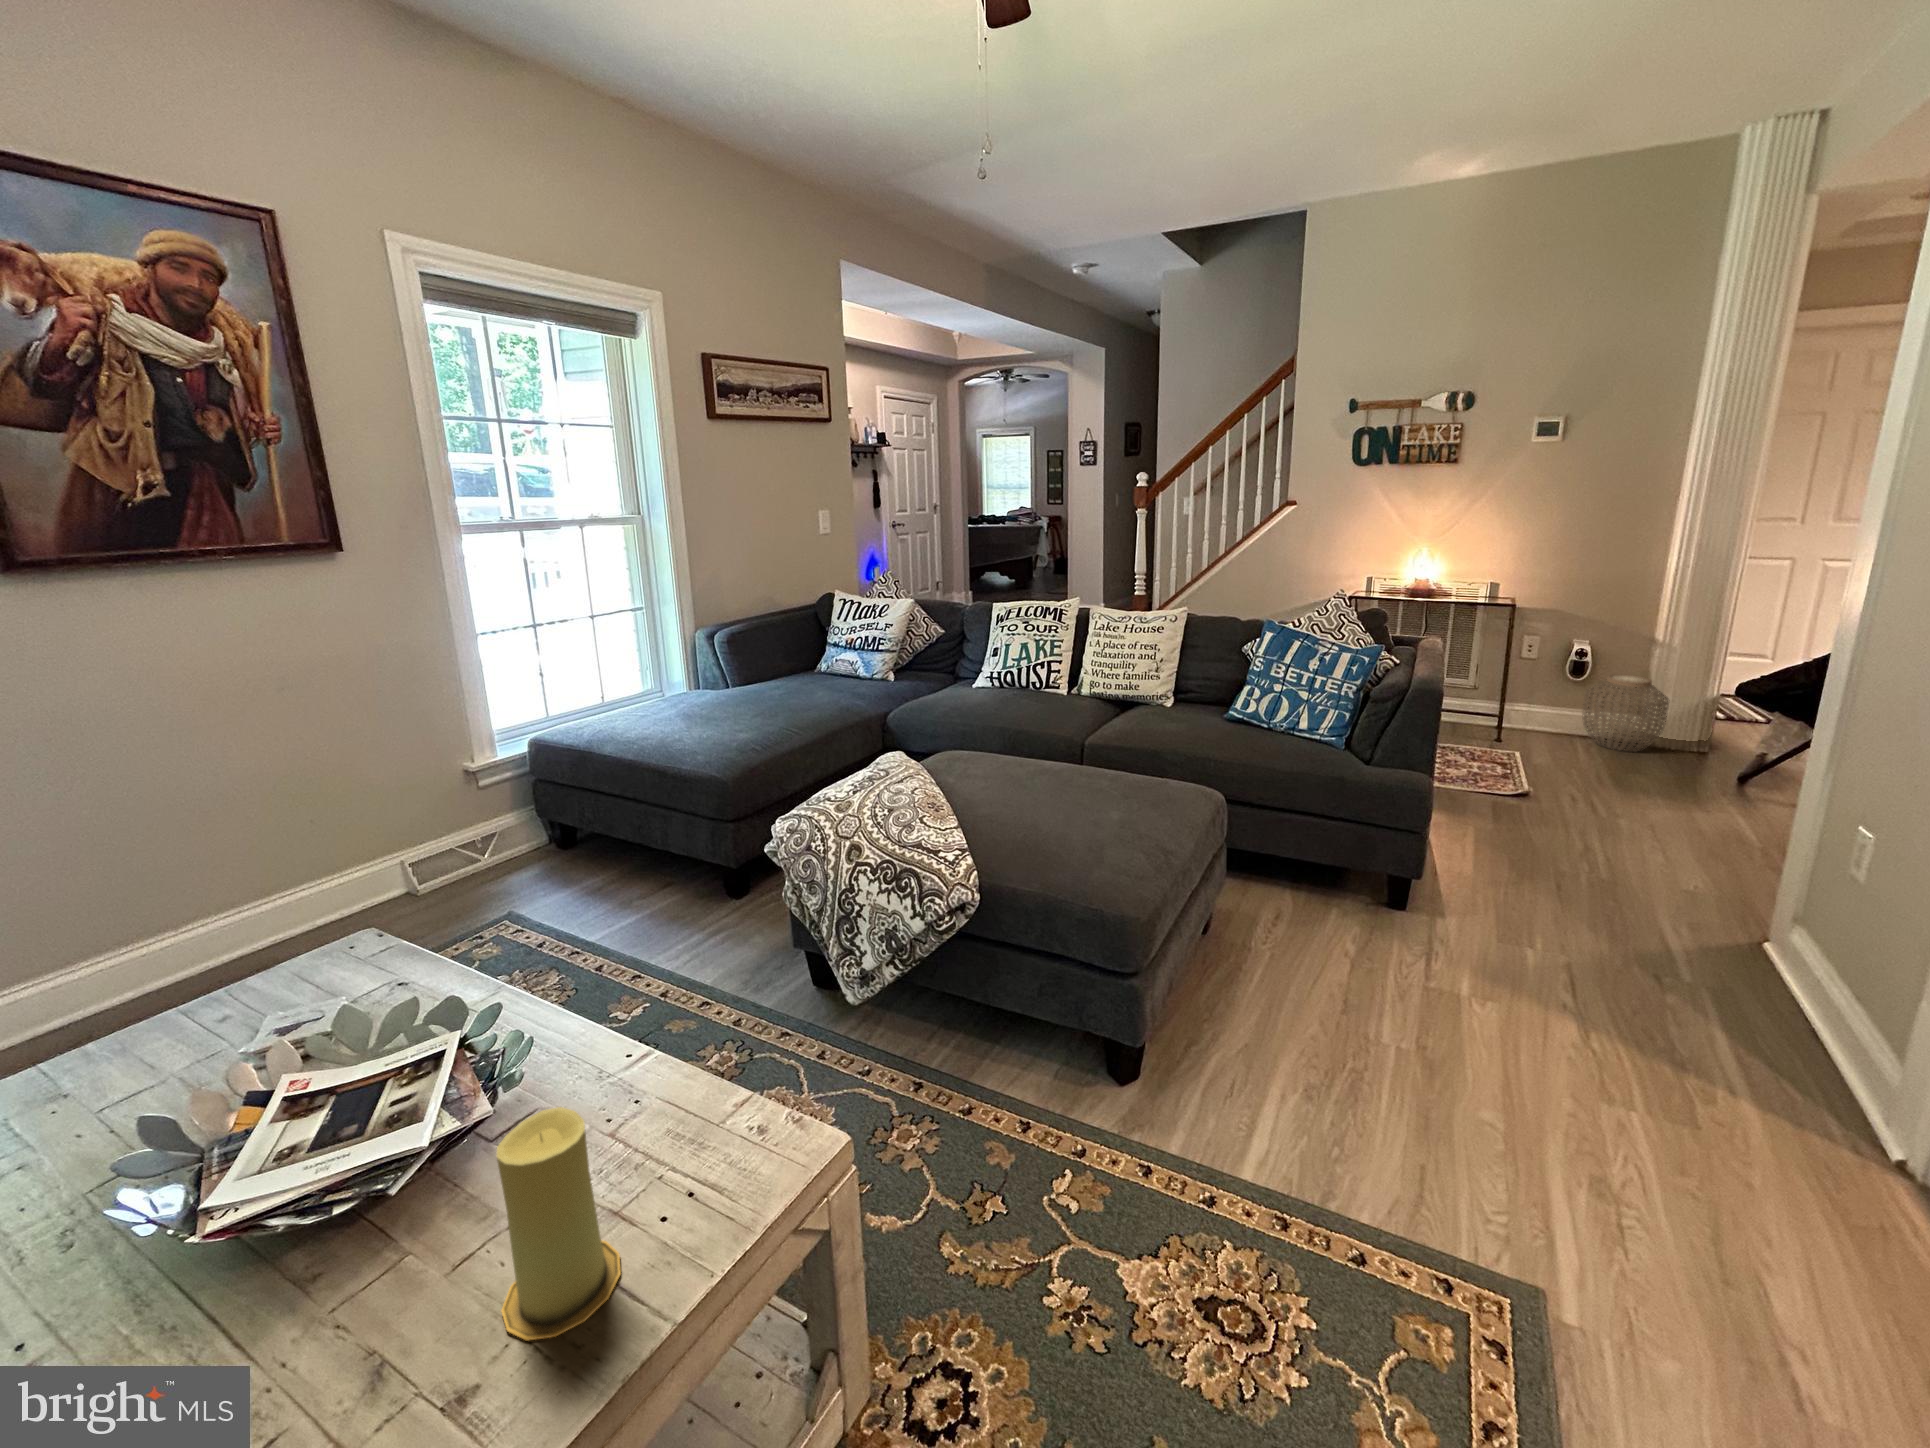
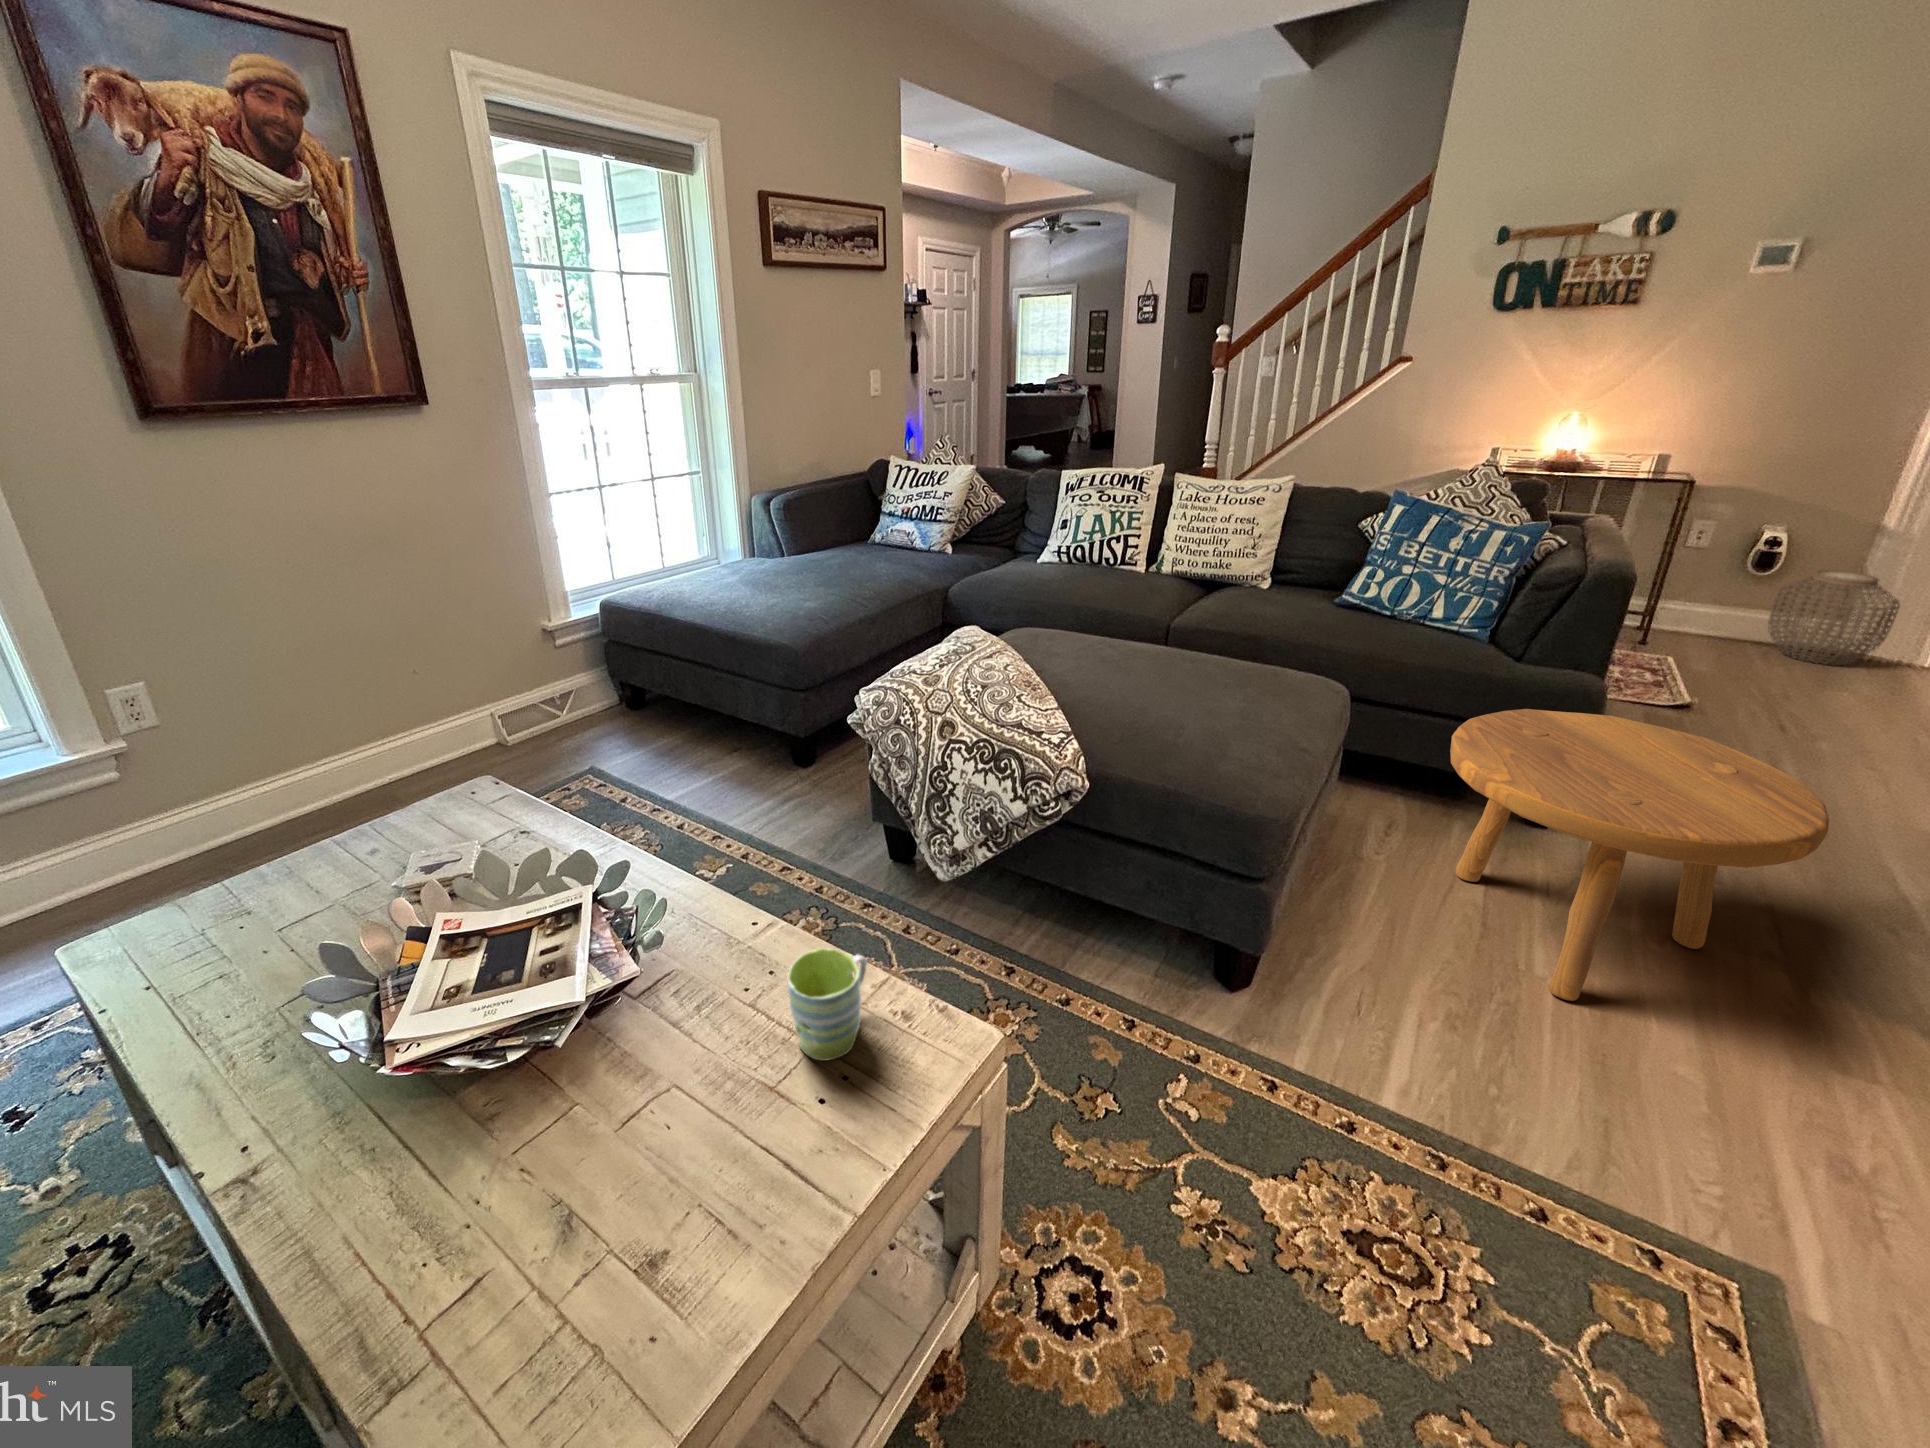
footstool: none [1299,804,1568,1061] -> present [1450,709,1829,1001]
mug: none [633,1073,721,1185] -> present [788,948,867,1061]
candle: present [497,1107,621,1340] -> none [680,977,792,1205]

